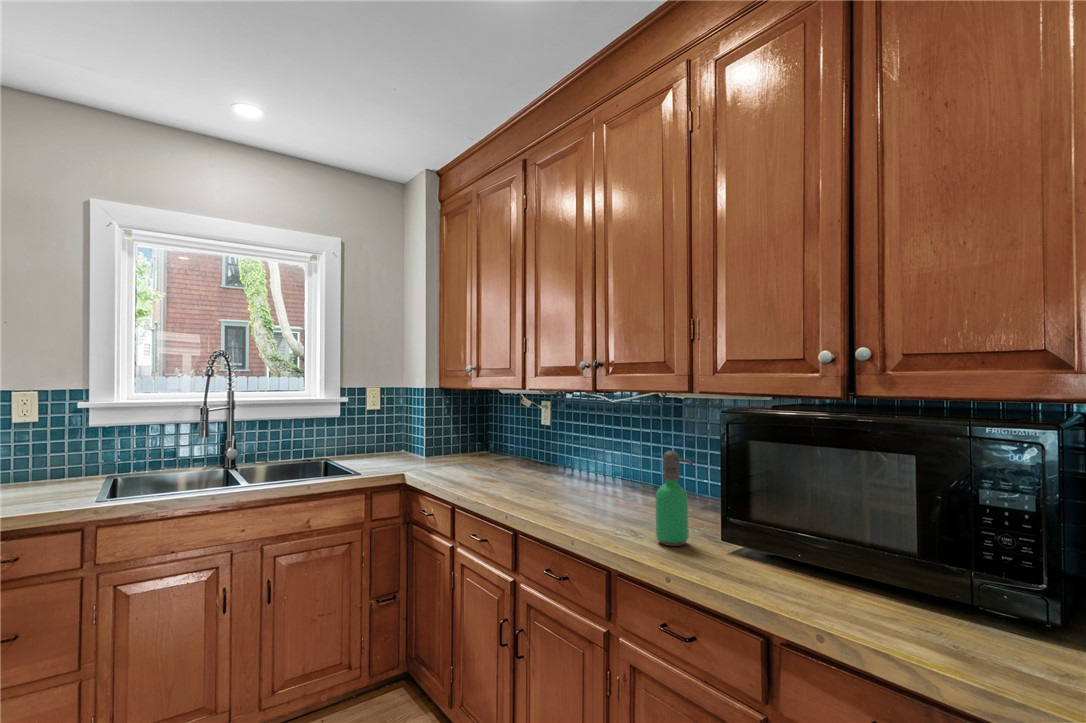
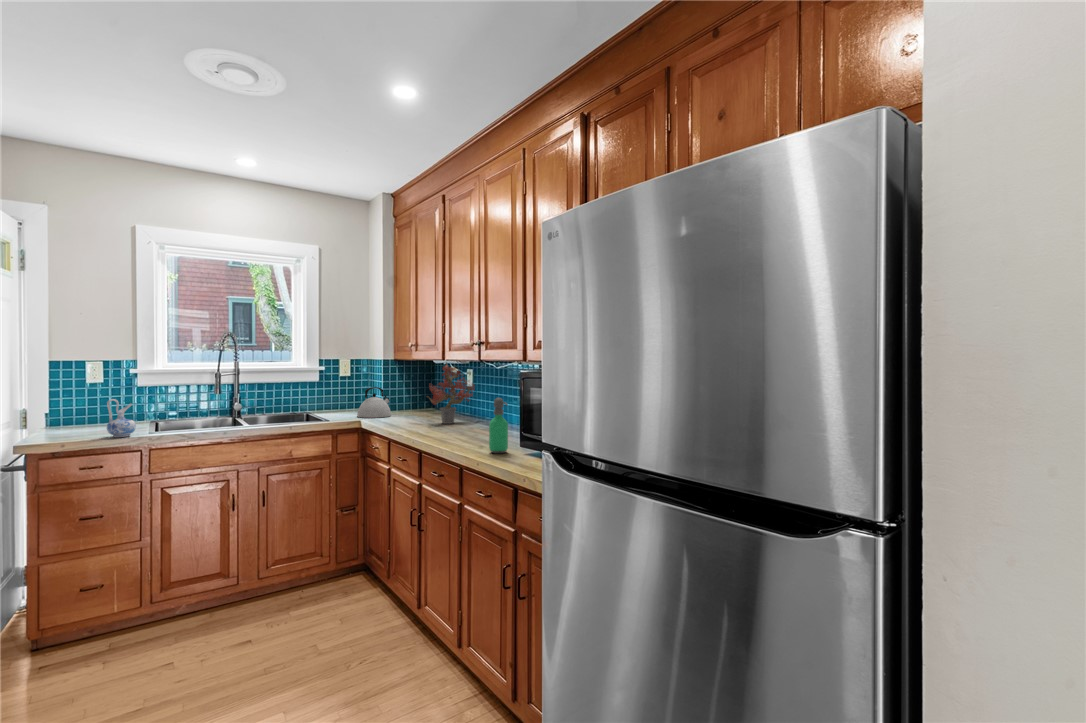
potted plant: none [501,381,562,477] -> present [429,362,474,424]
kettle: none [393,425,438,467] -> present [357,387,391,418]
ceramic pitcher: none [29,449,76,509] -> present [107,399,136,437]

